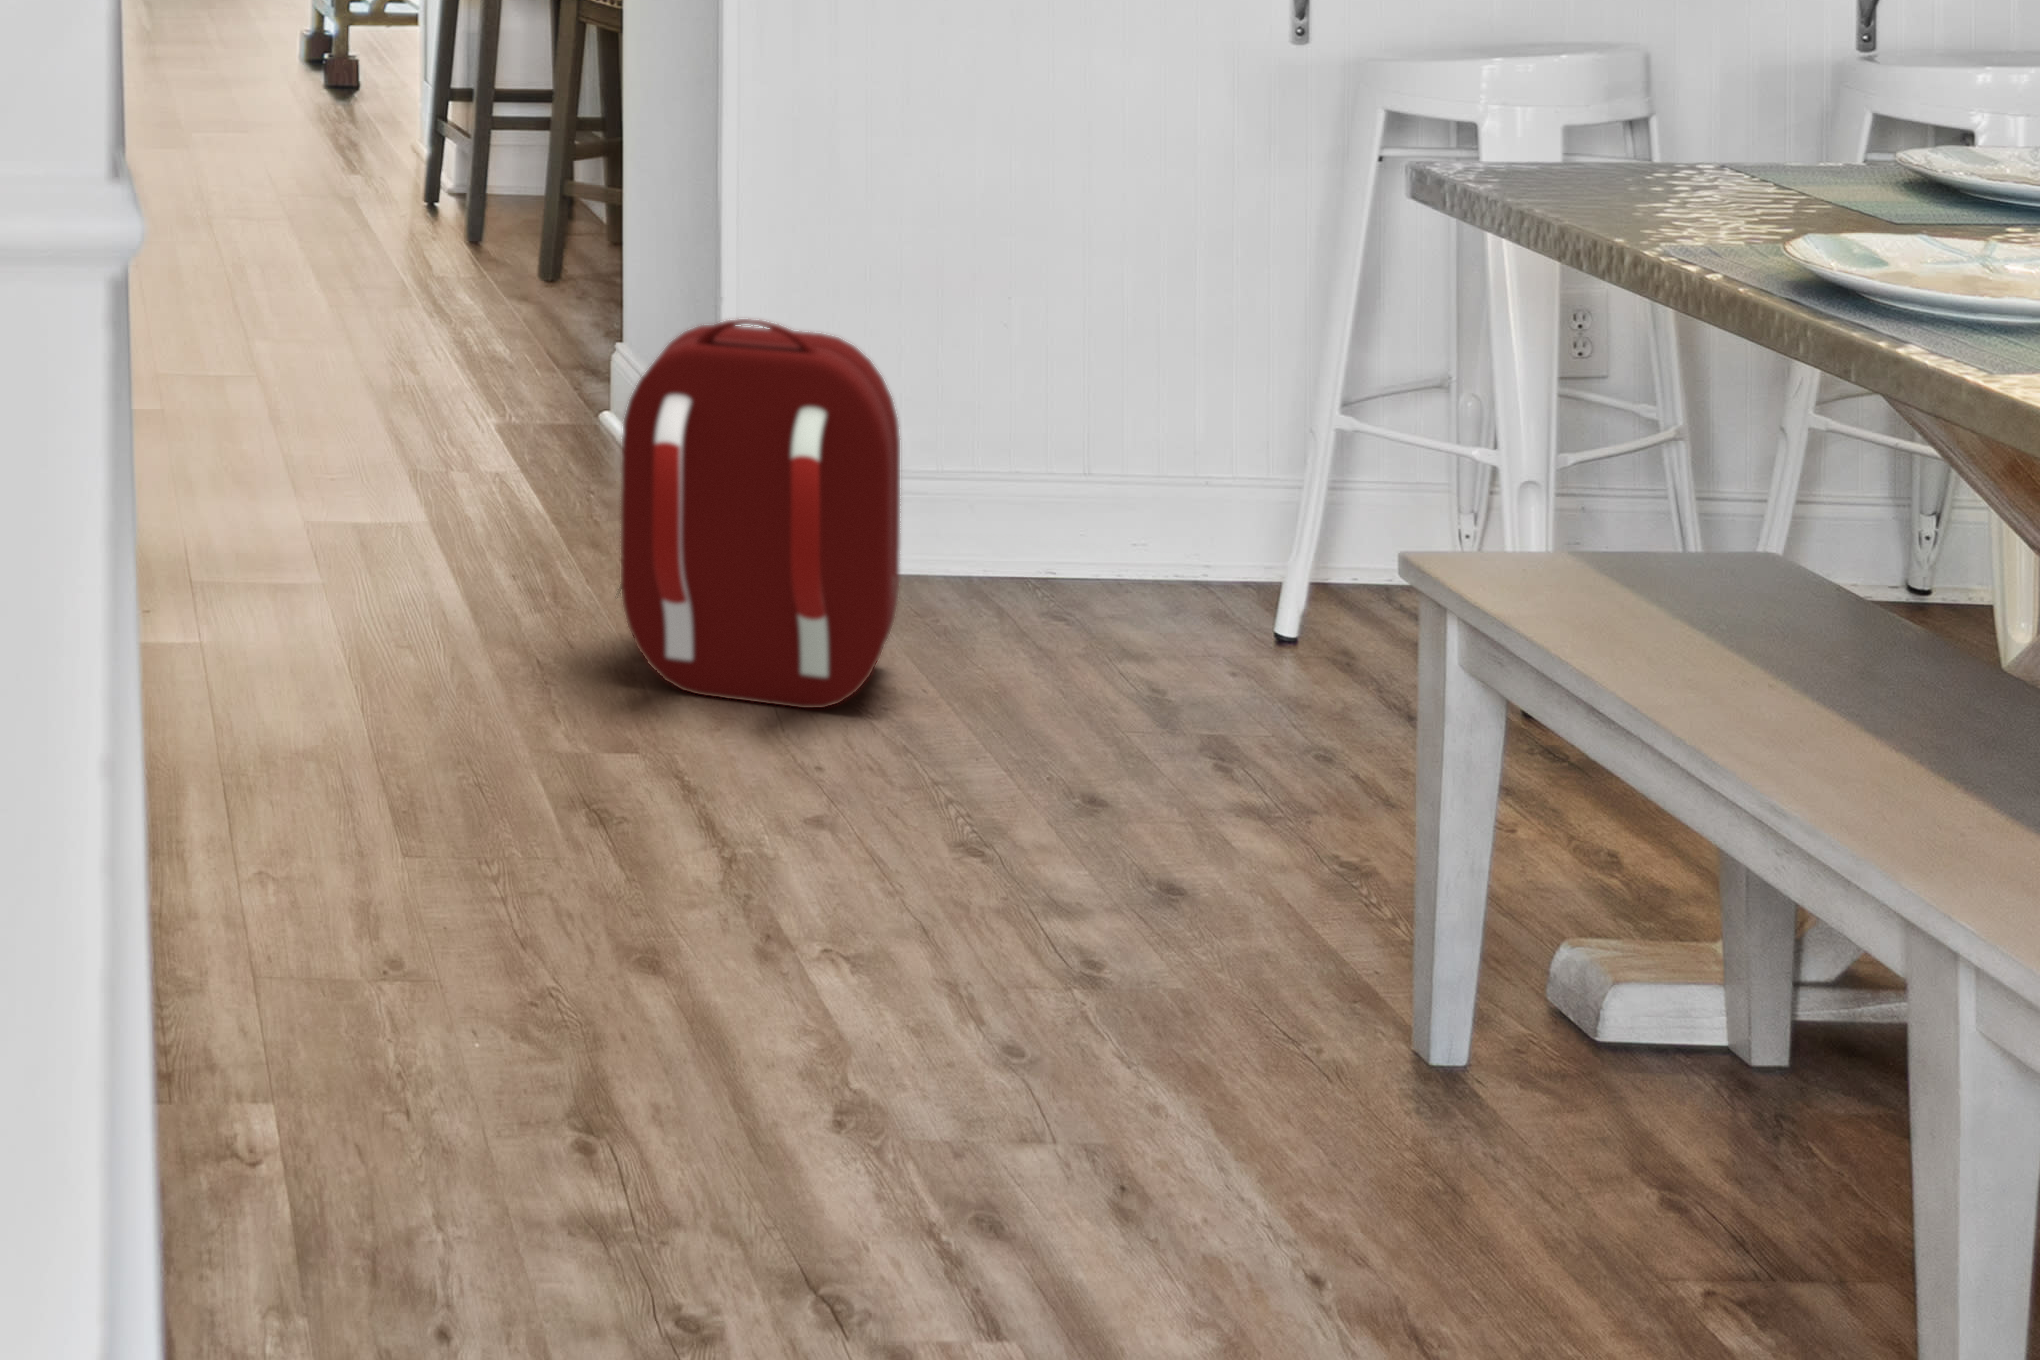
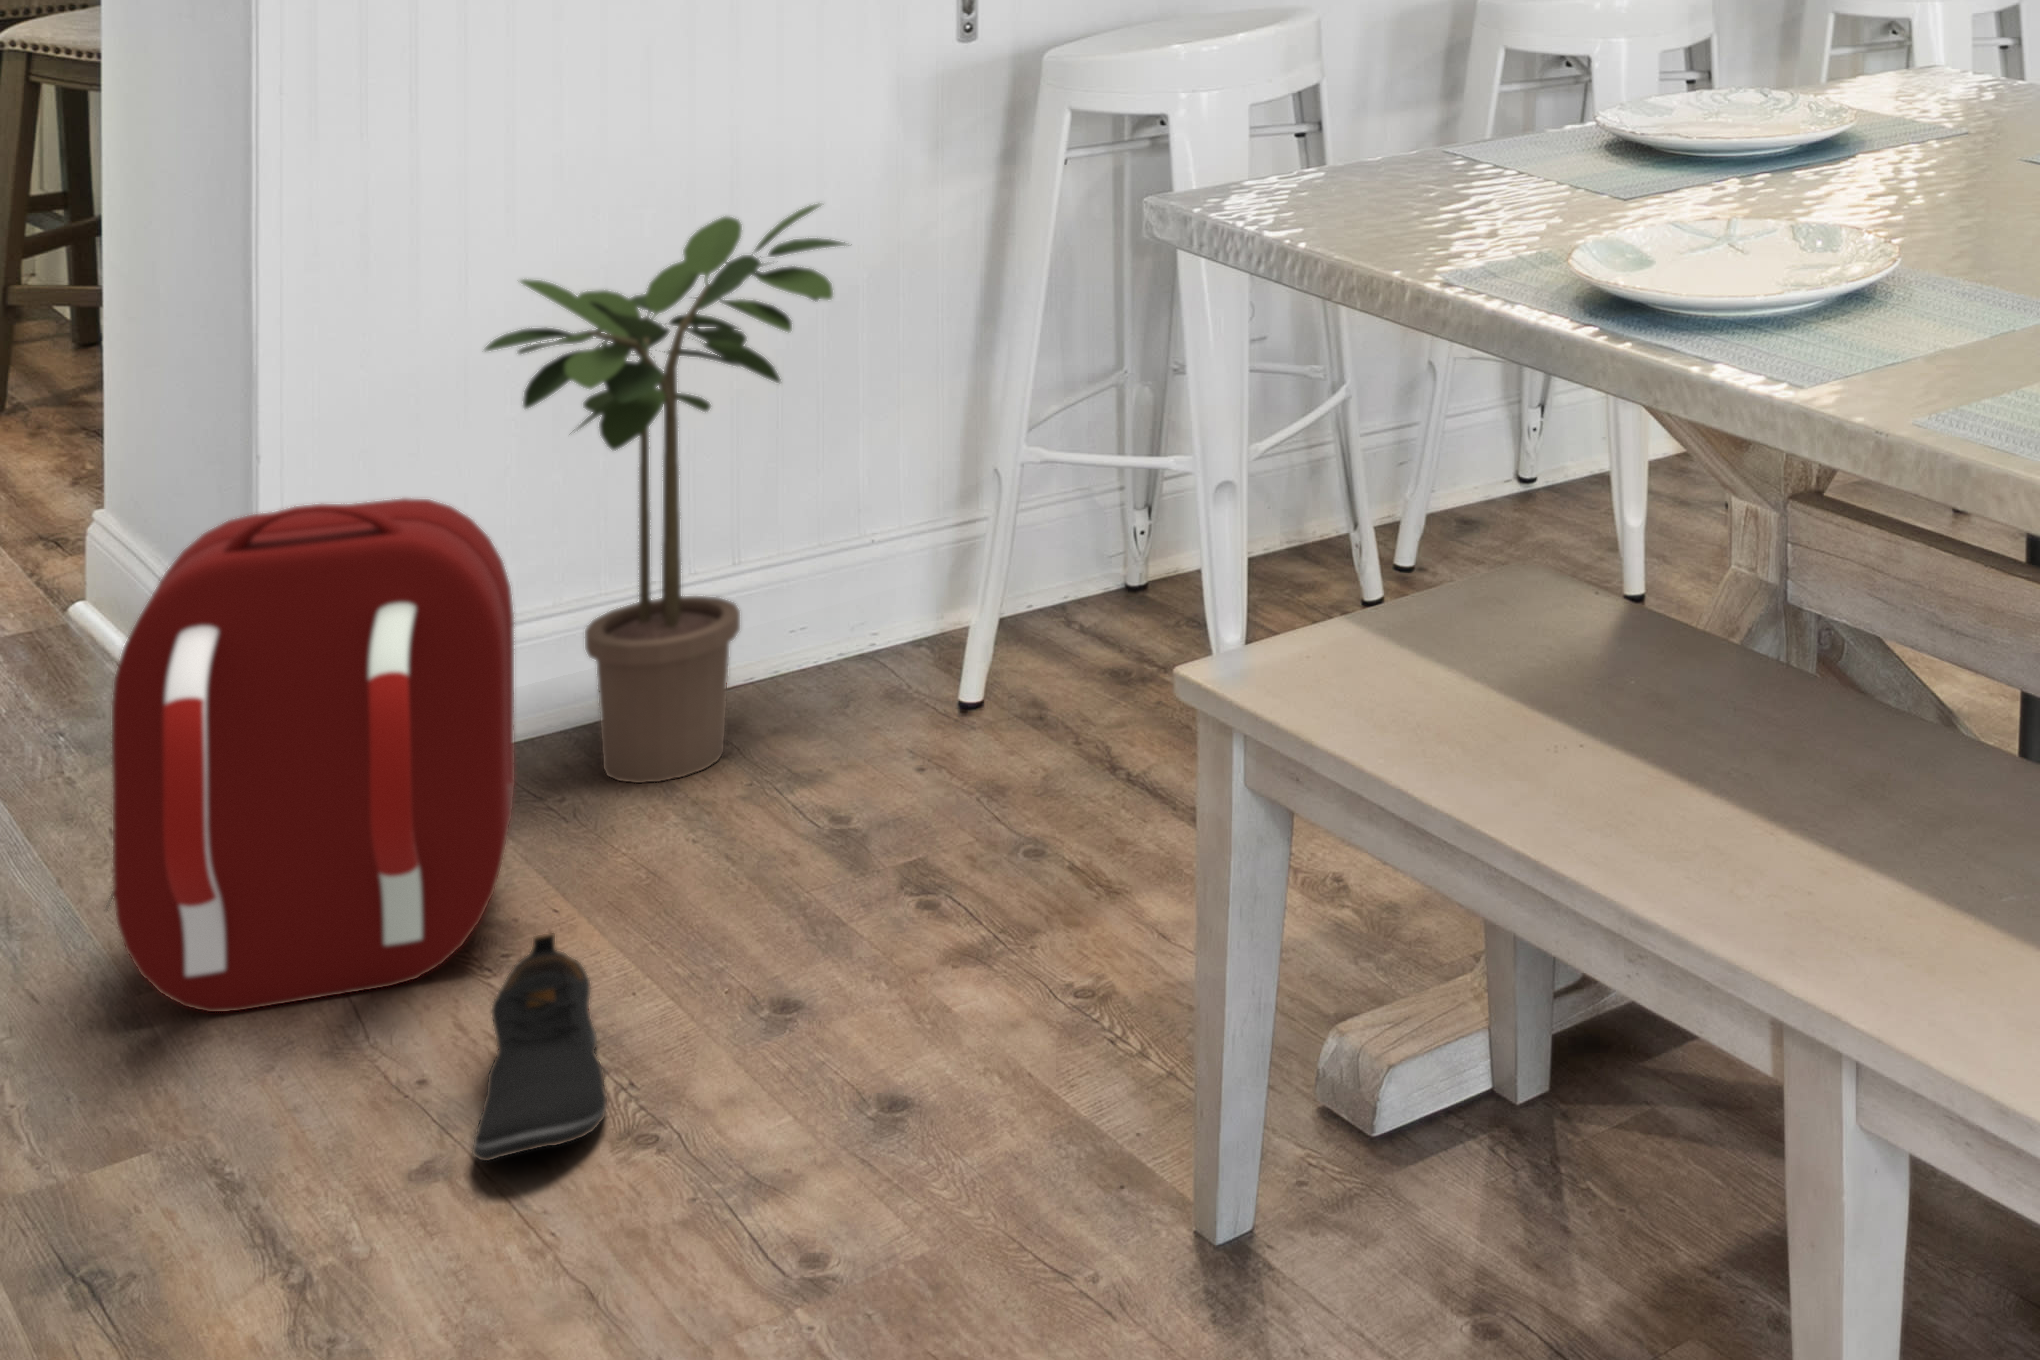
potted plant: none [884,160,1190,630] -> present [485,204,845,783]
shoe: none [853,686,953,834] -> present [473,933,607,1161]

